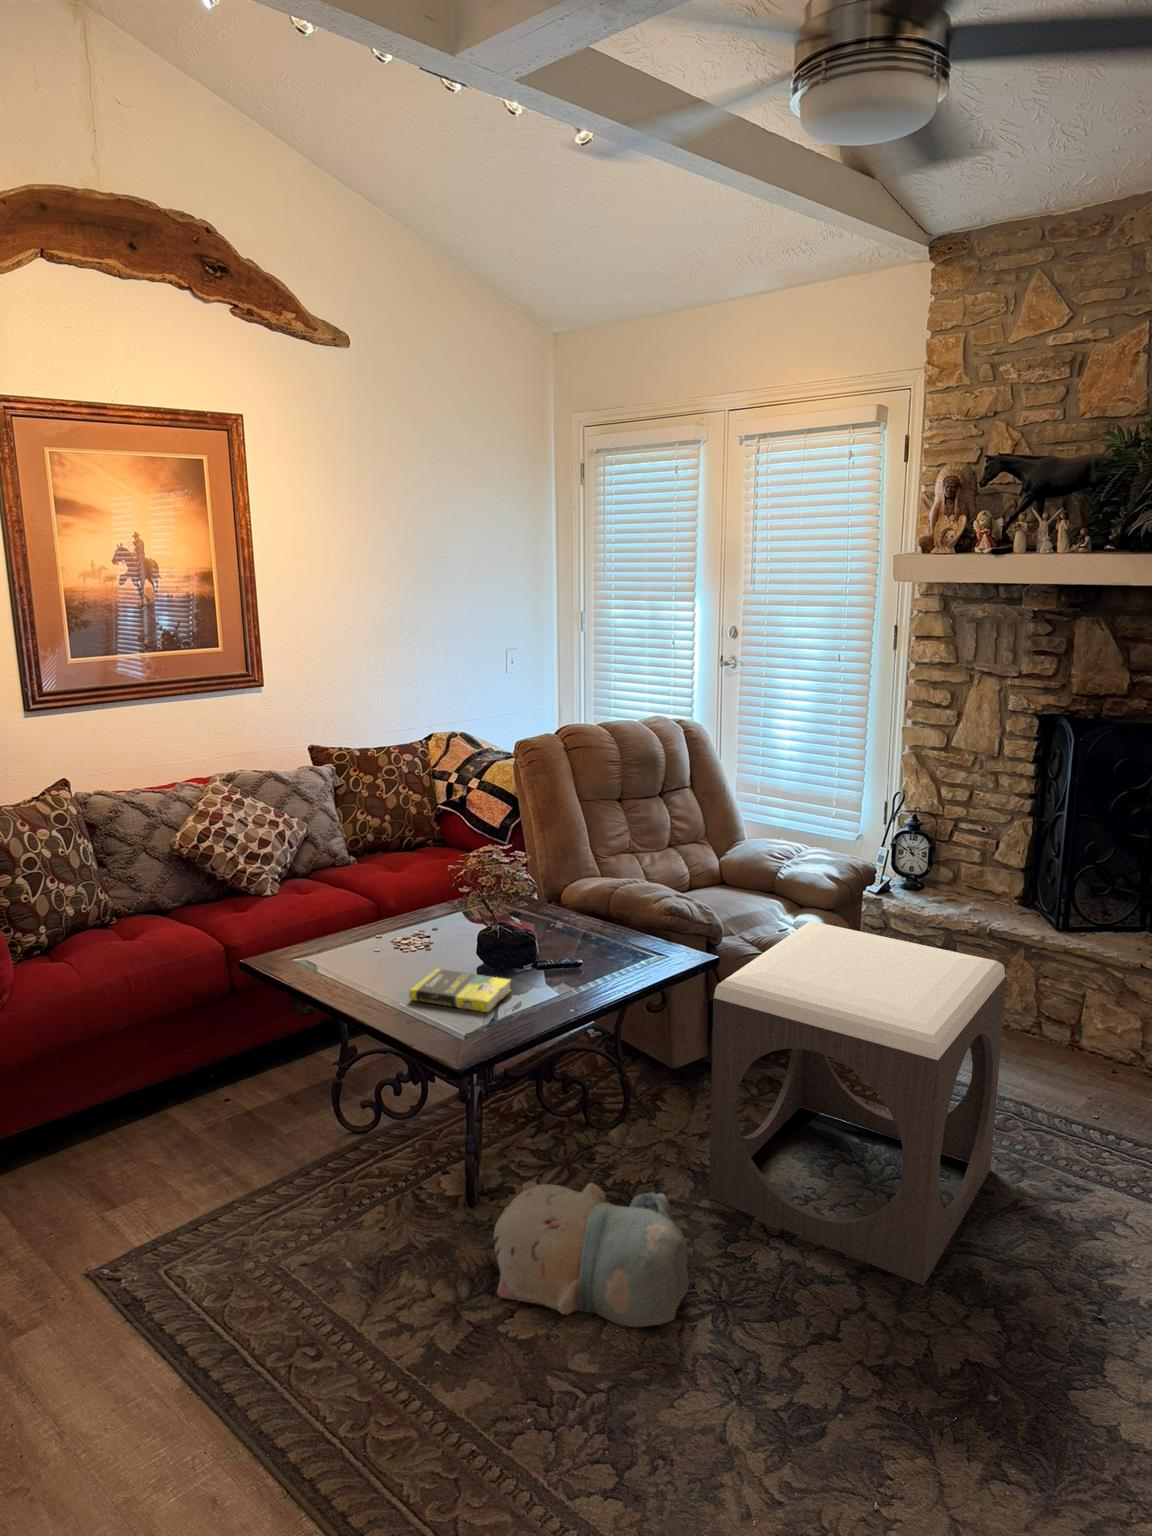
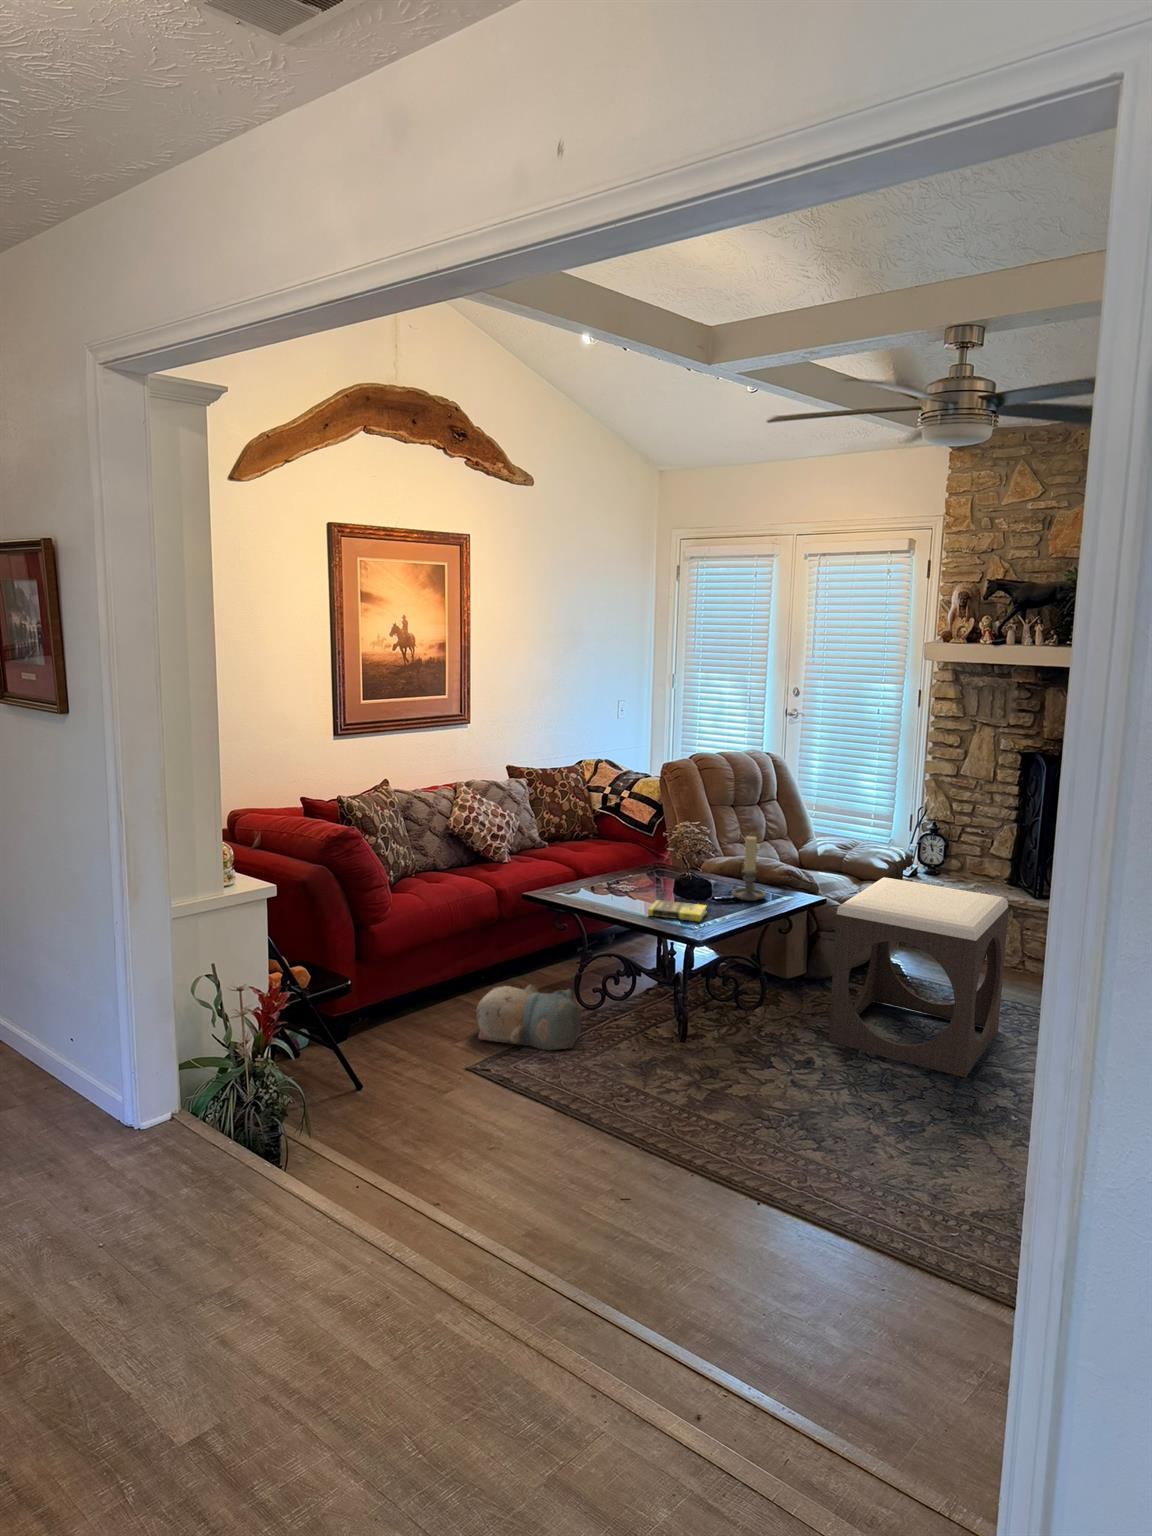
candle holder: none [569,861,622,963] -> present [732,836,766,901]
plush toy: present [494,1182,689,1327] -> present [476,985,581,1050]

